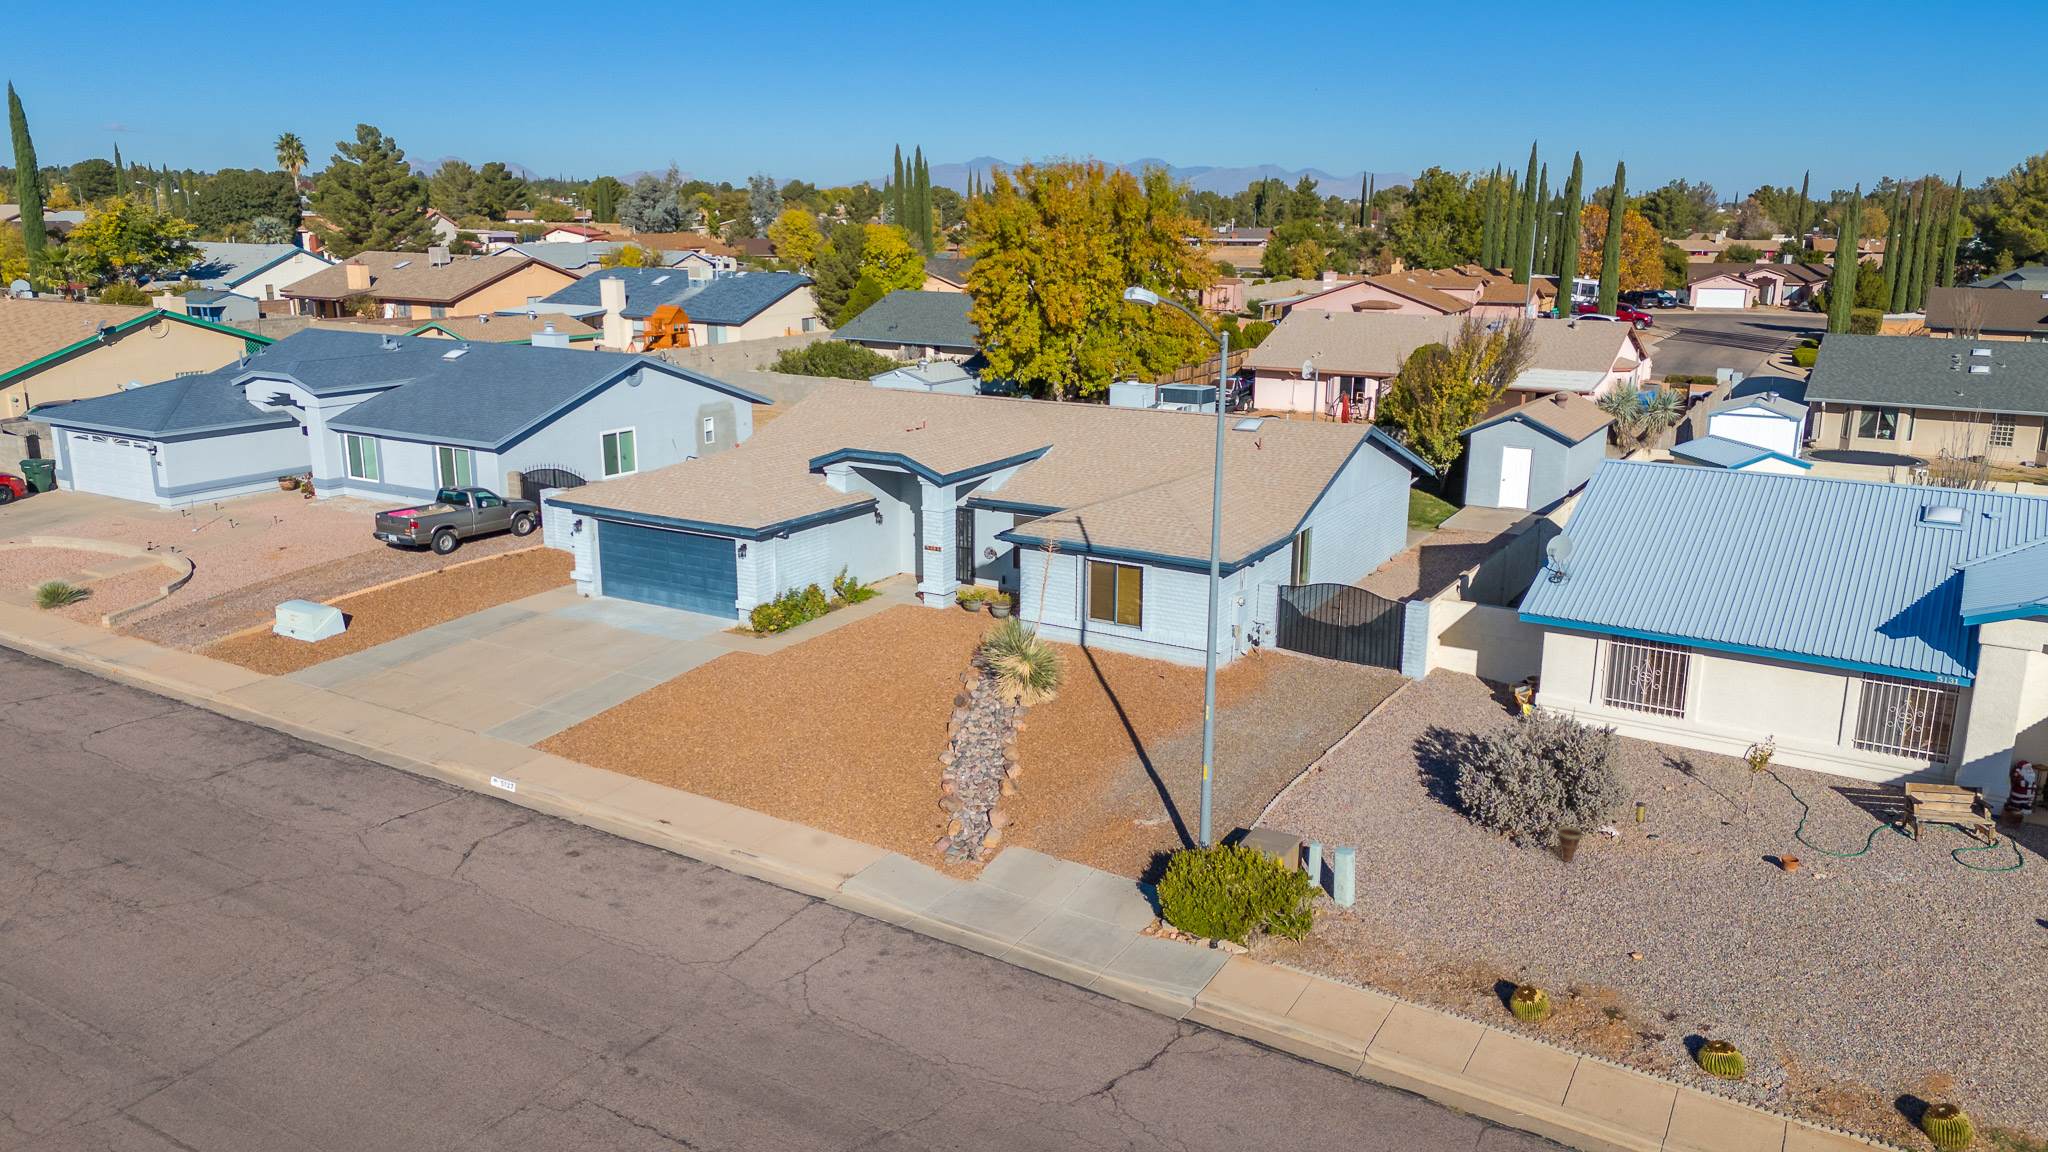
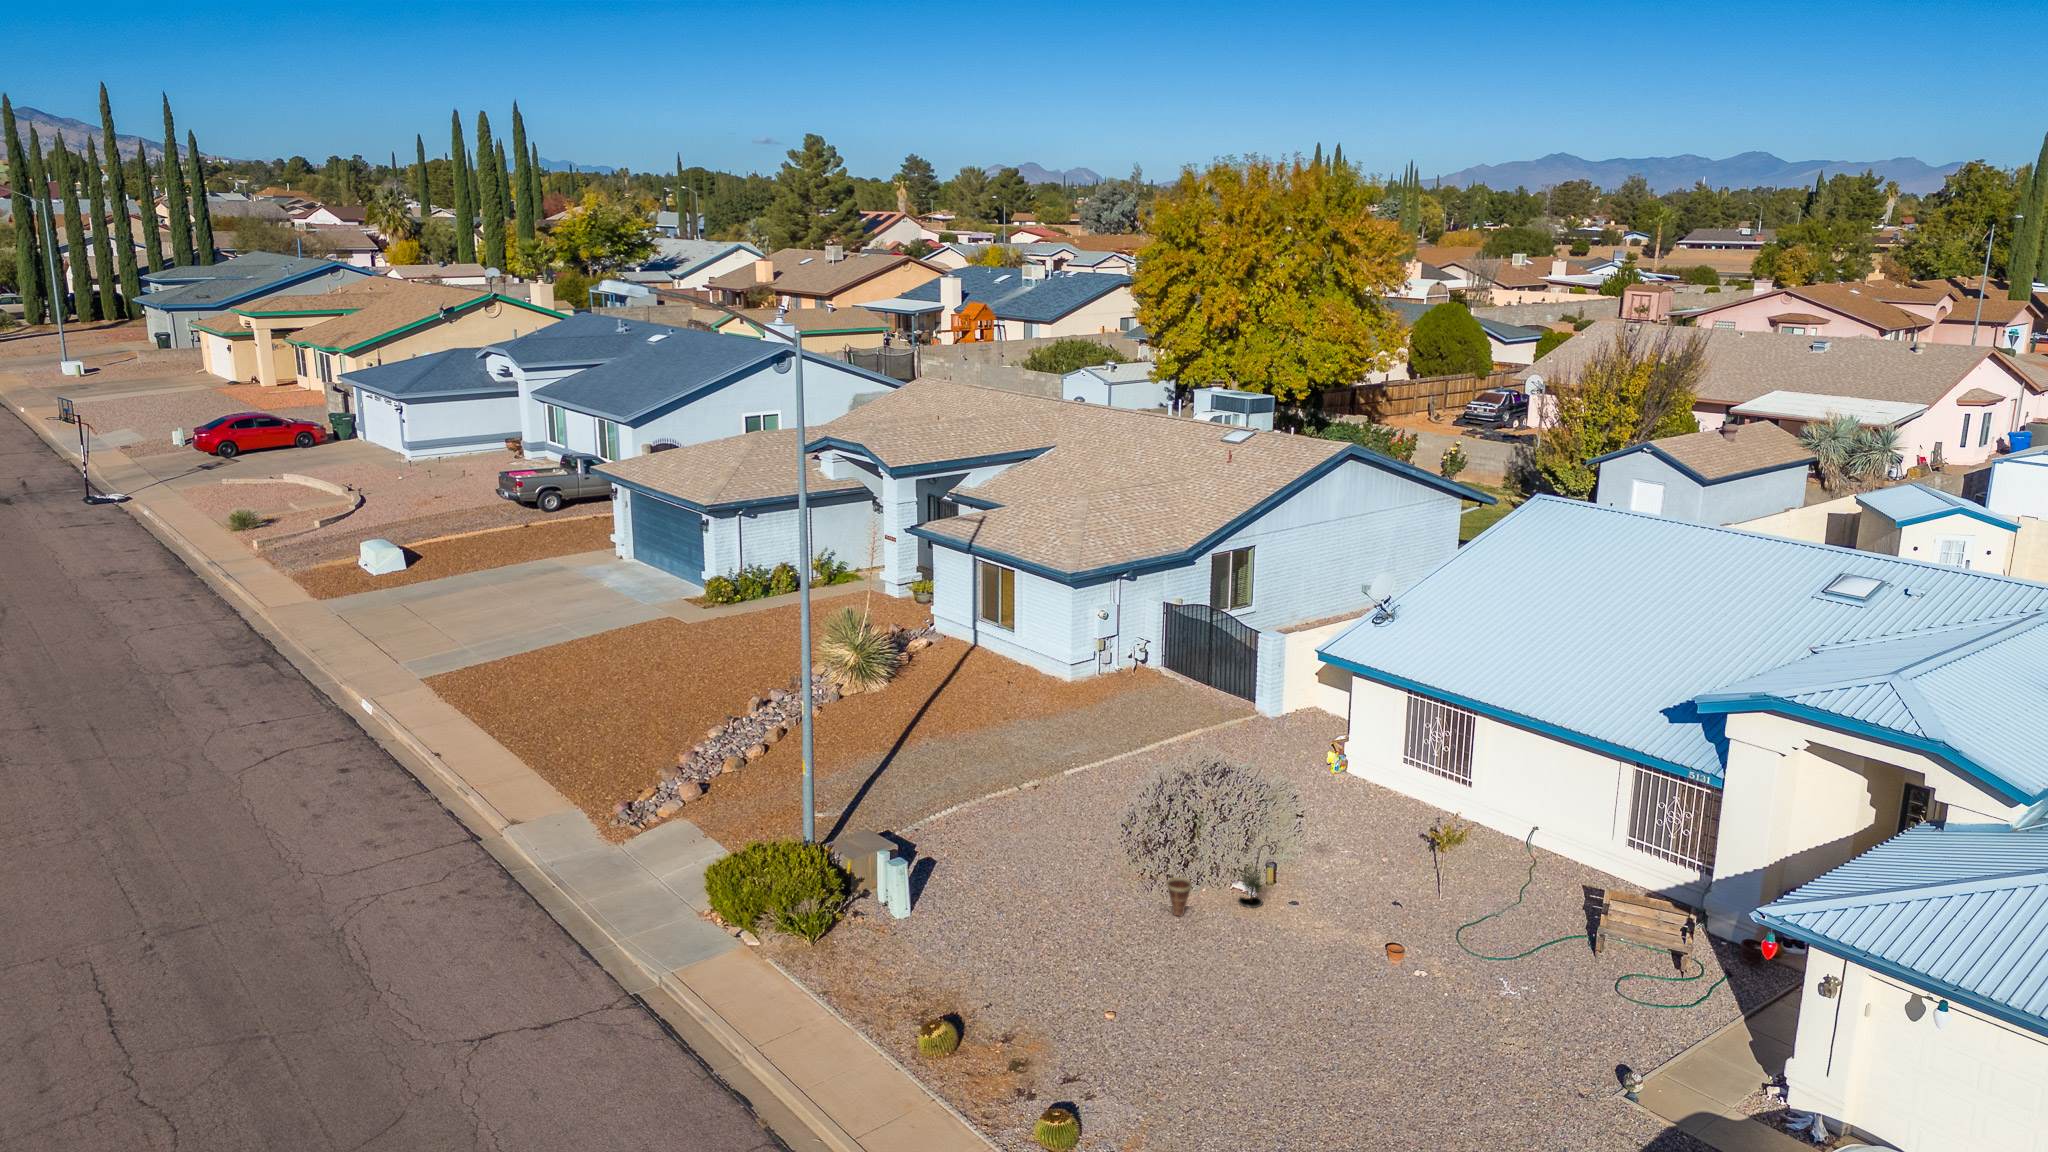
potted tree: none [1597,804,1625,845] -> present [1238,865,1263,908]

